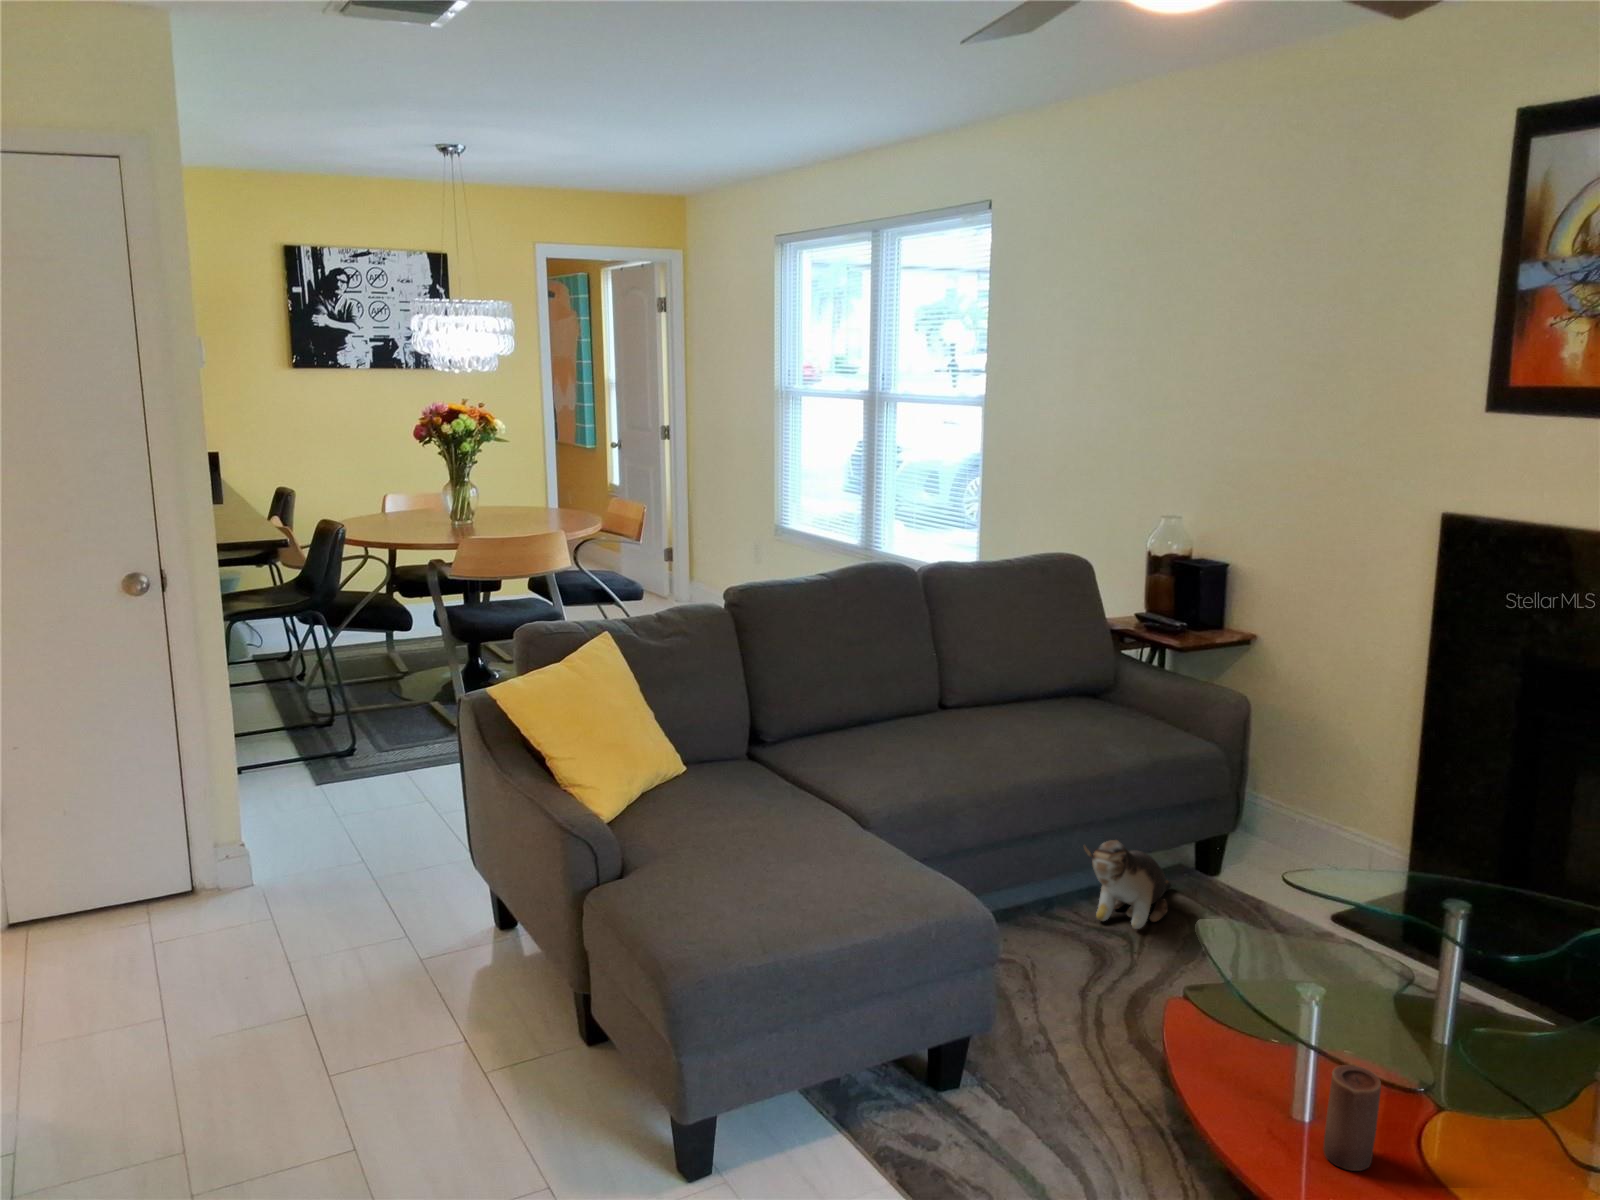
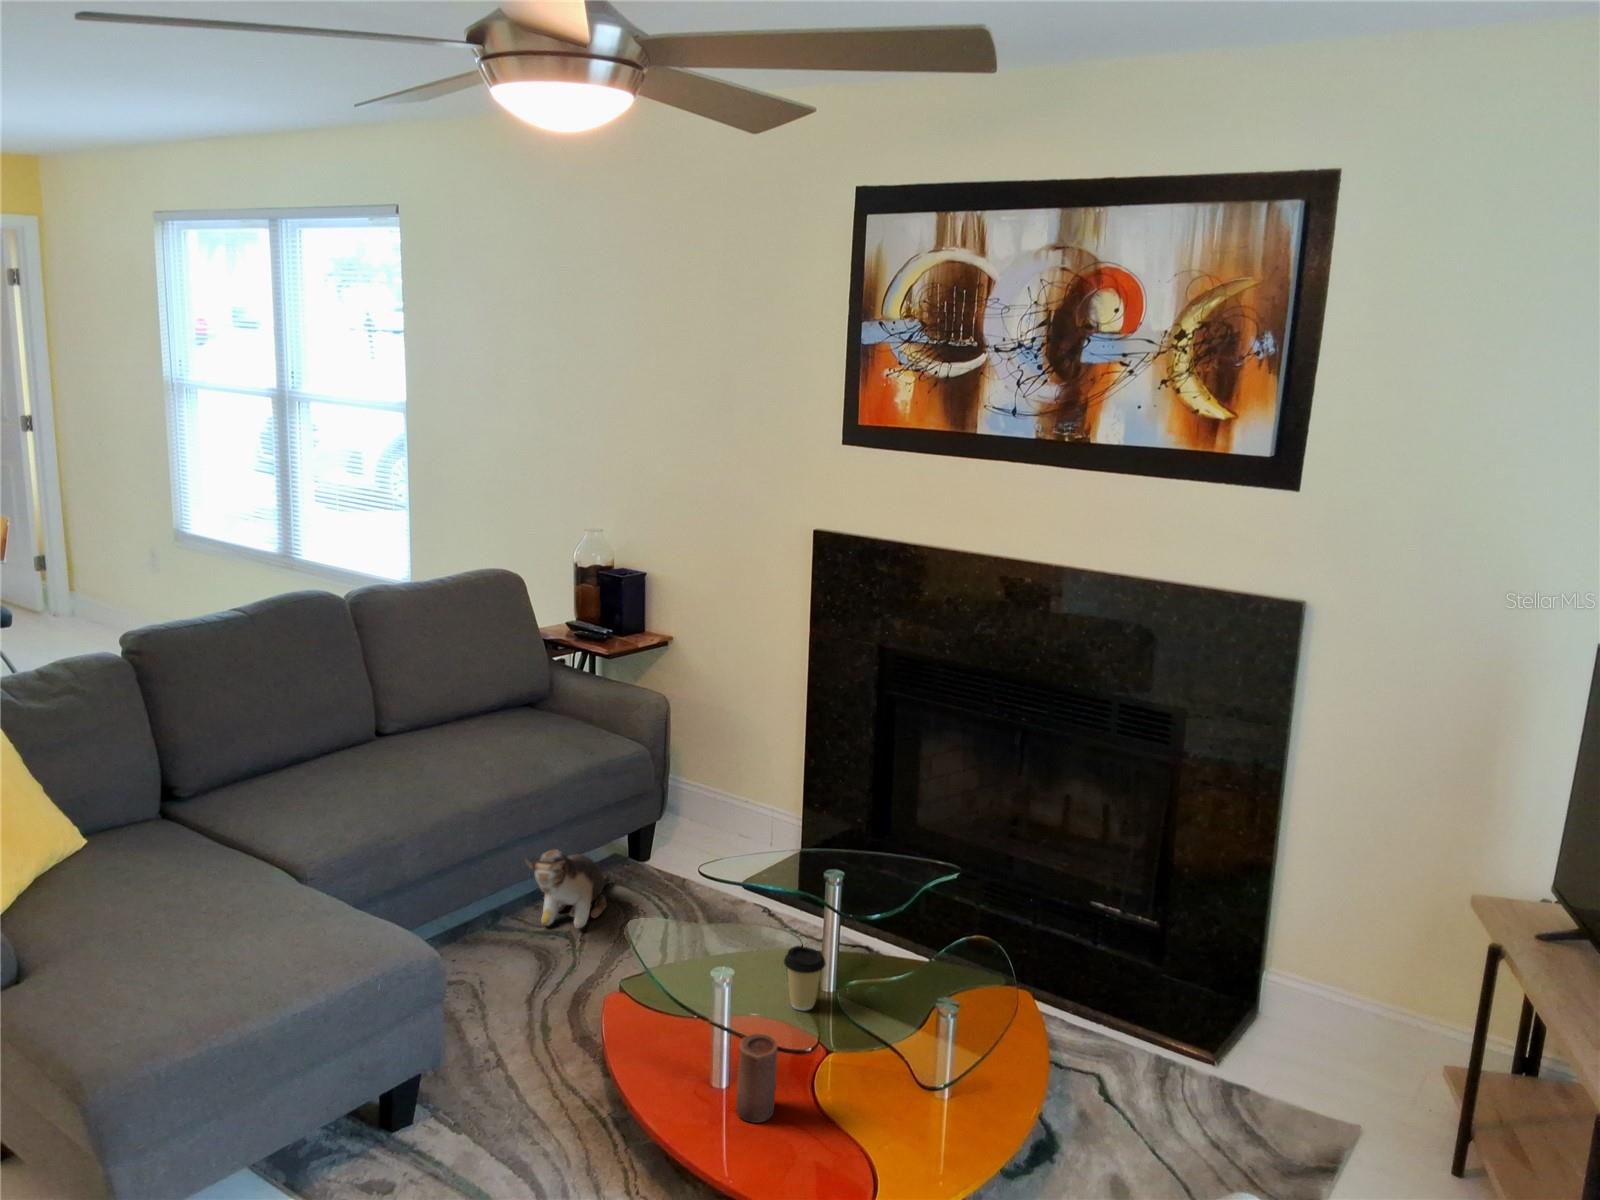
coffee cup: none [1389,976,1446,1055] -> present [784,946,826,1011]

